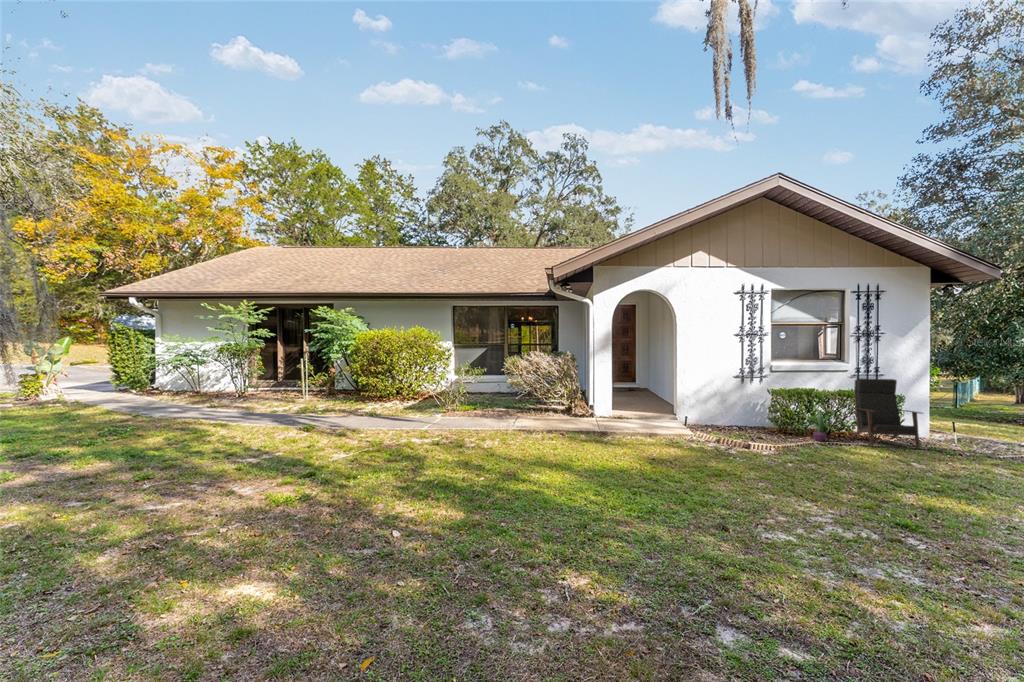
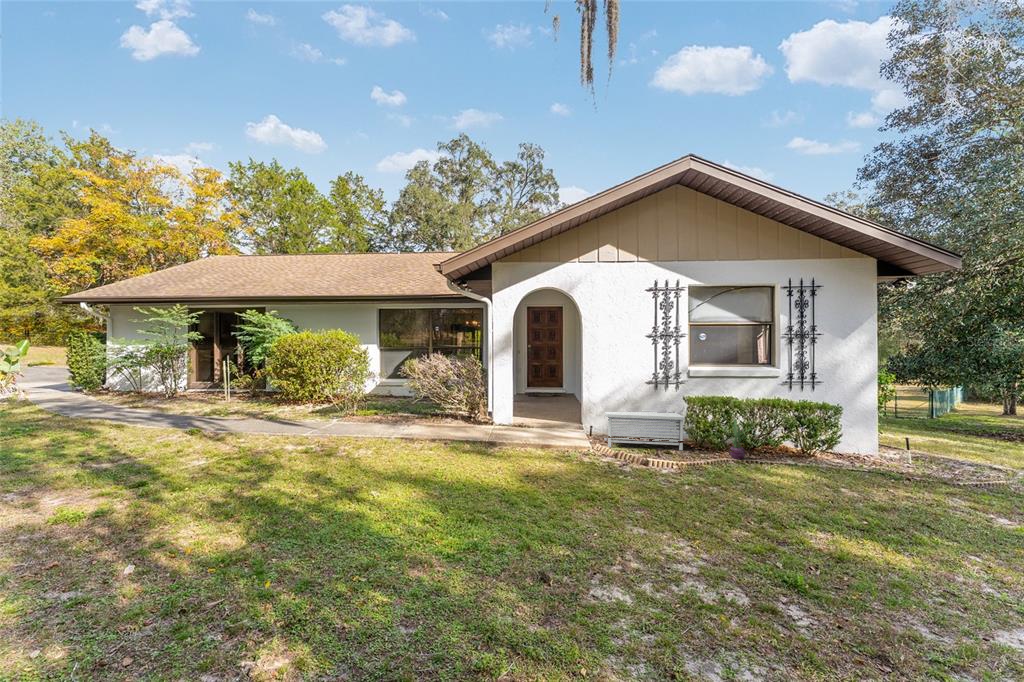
lounge chair: present [851,378,921,449] -> none [778,384,860,471]
storage bench: none [695,400,773,435] -> present [604,412,685,450]

